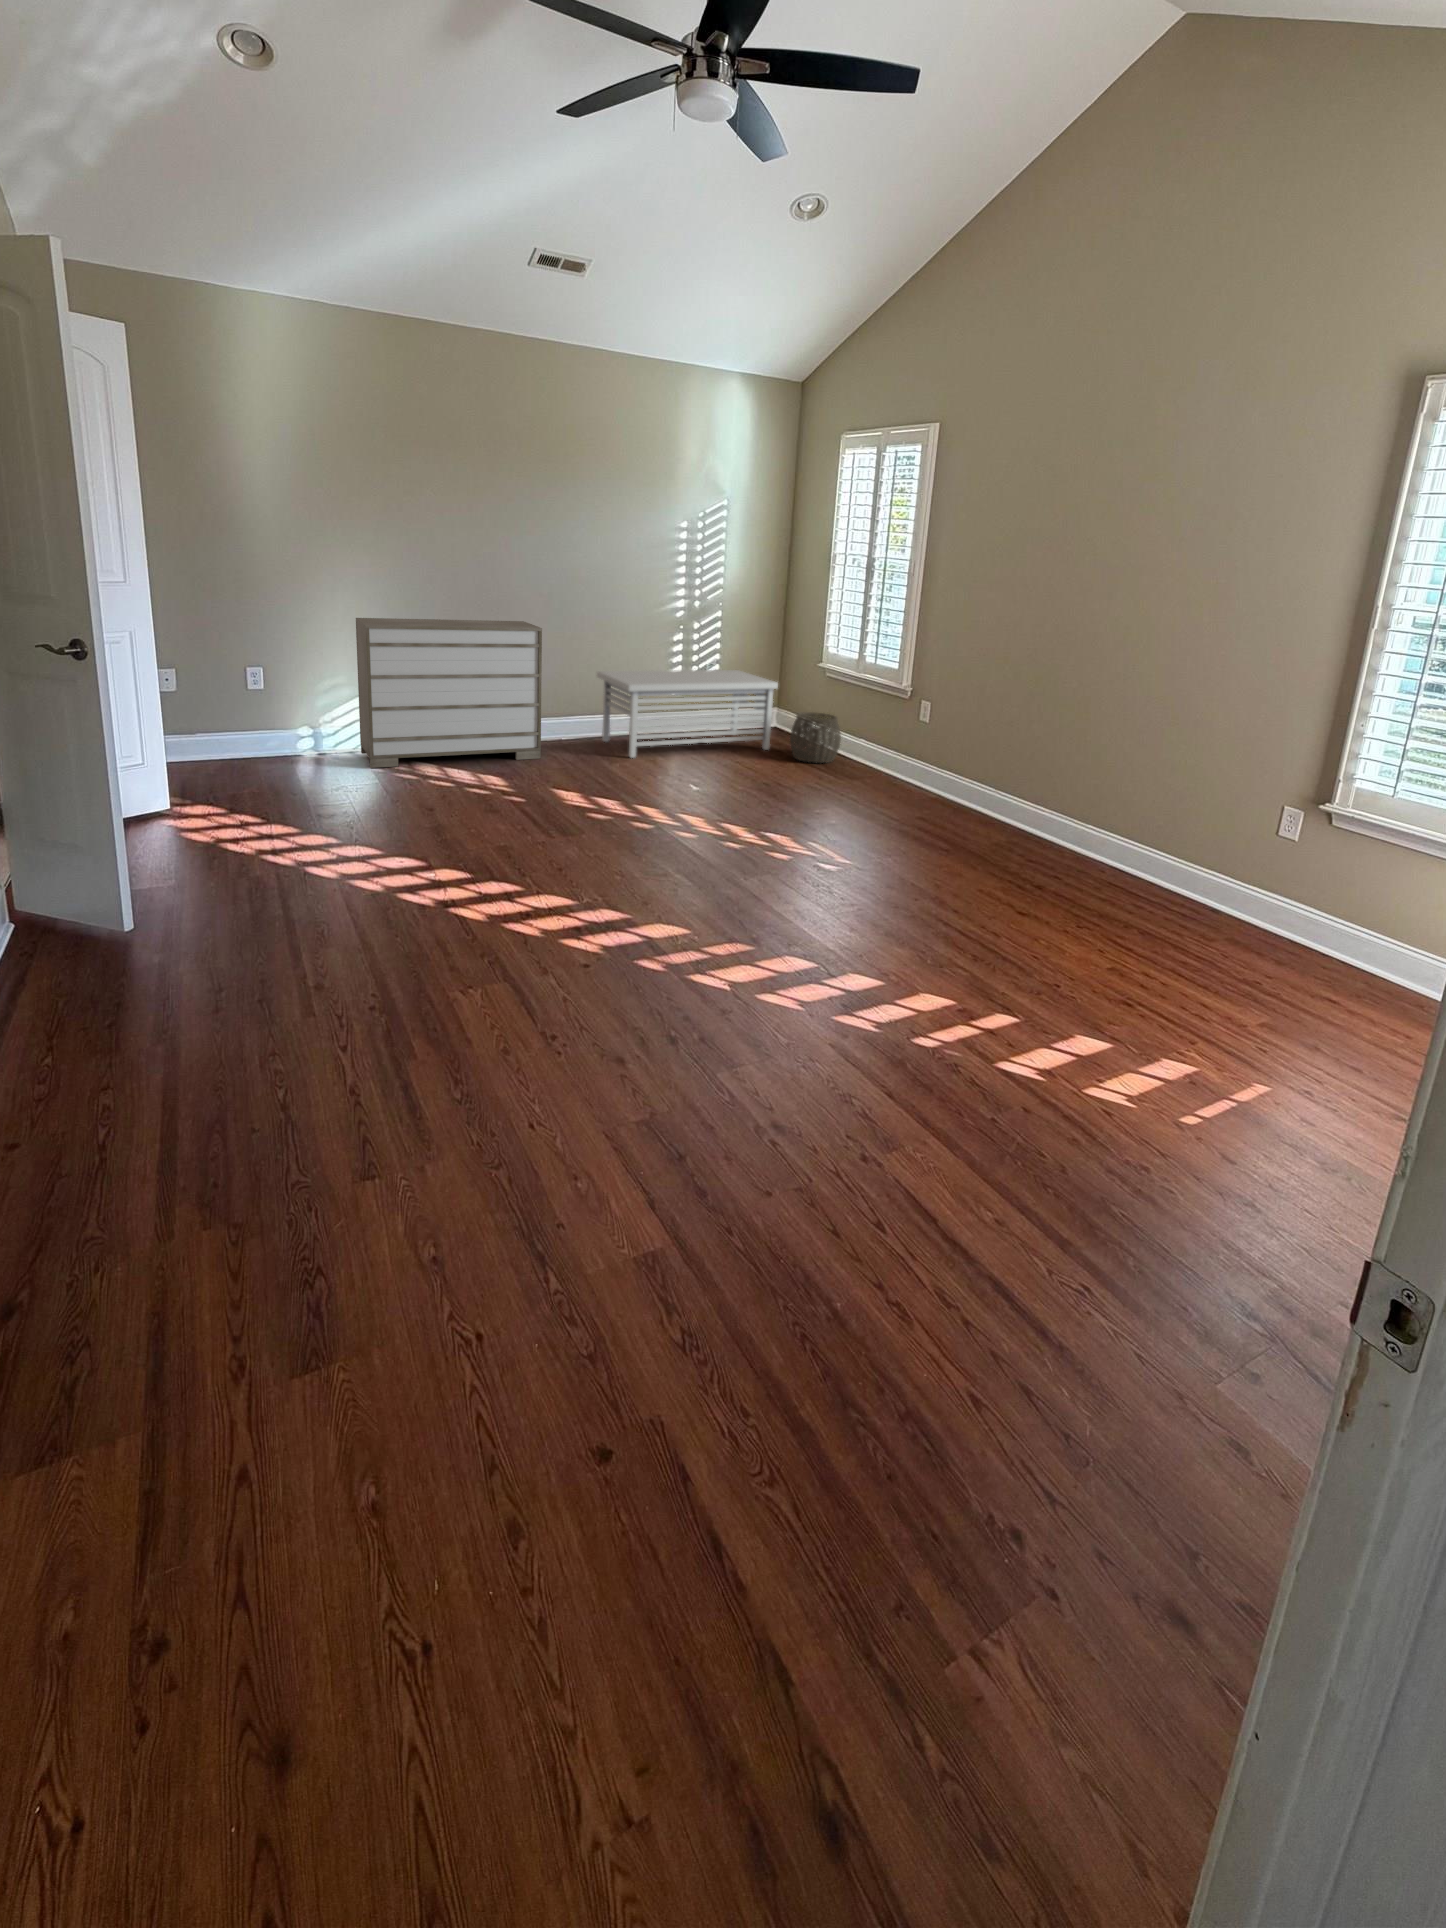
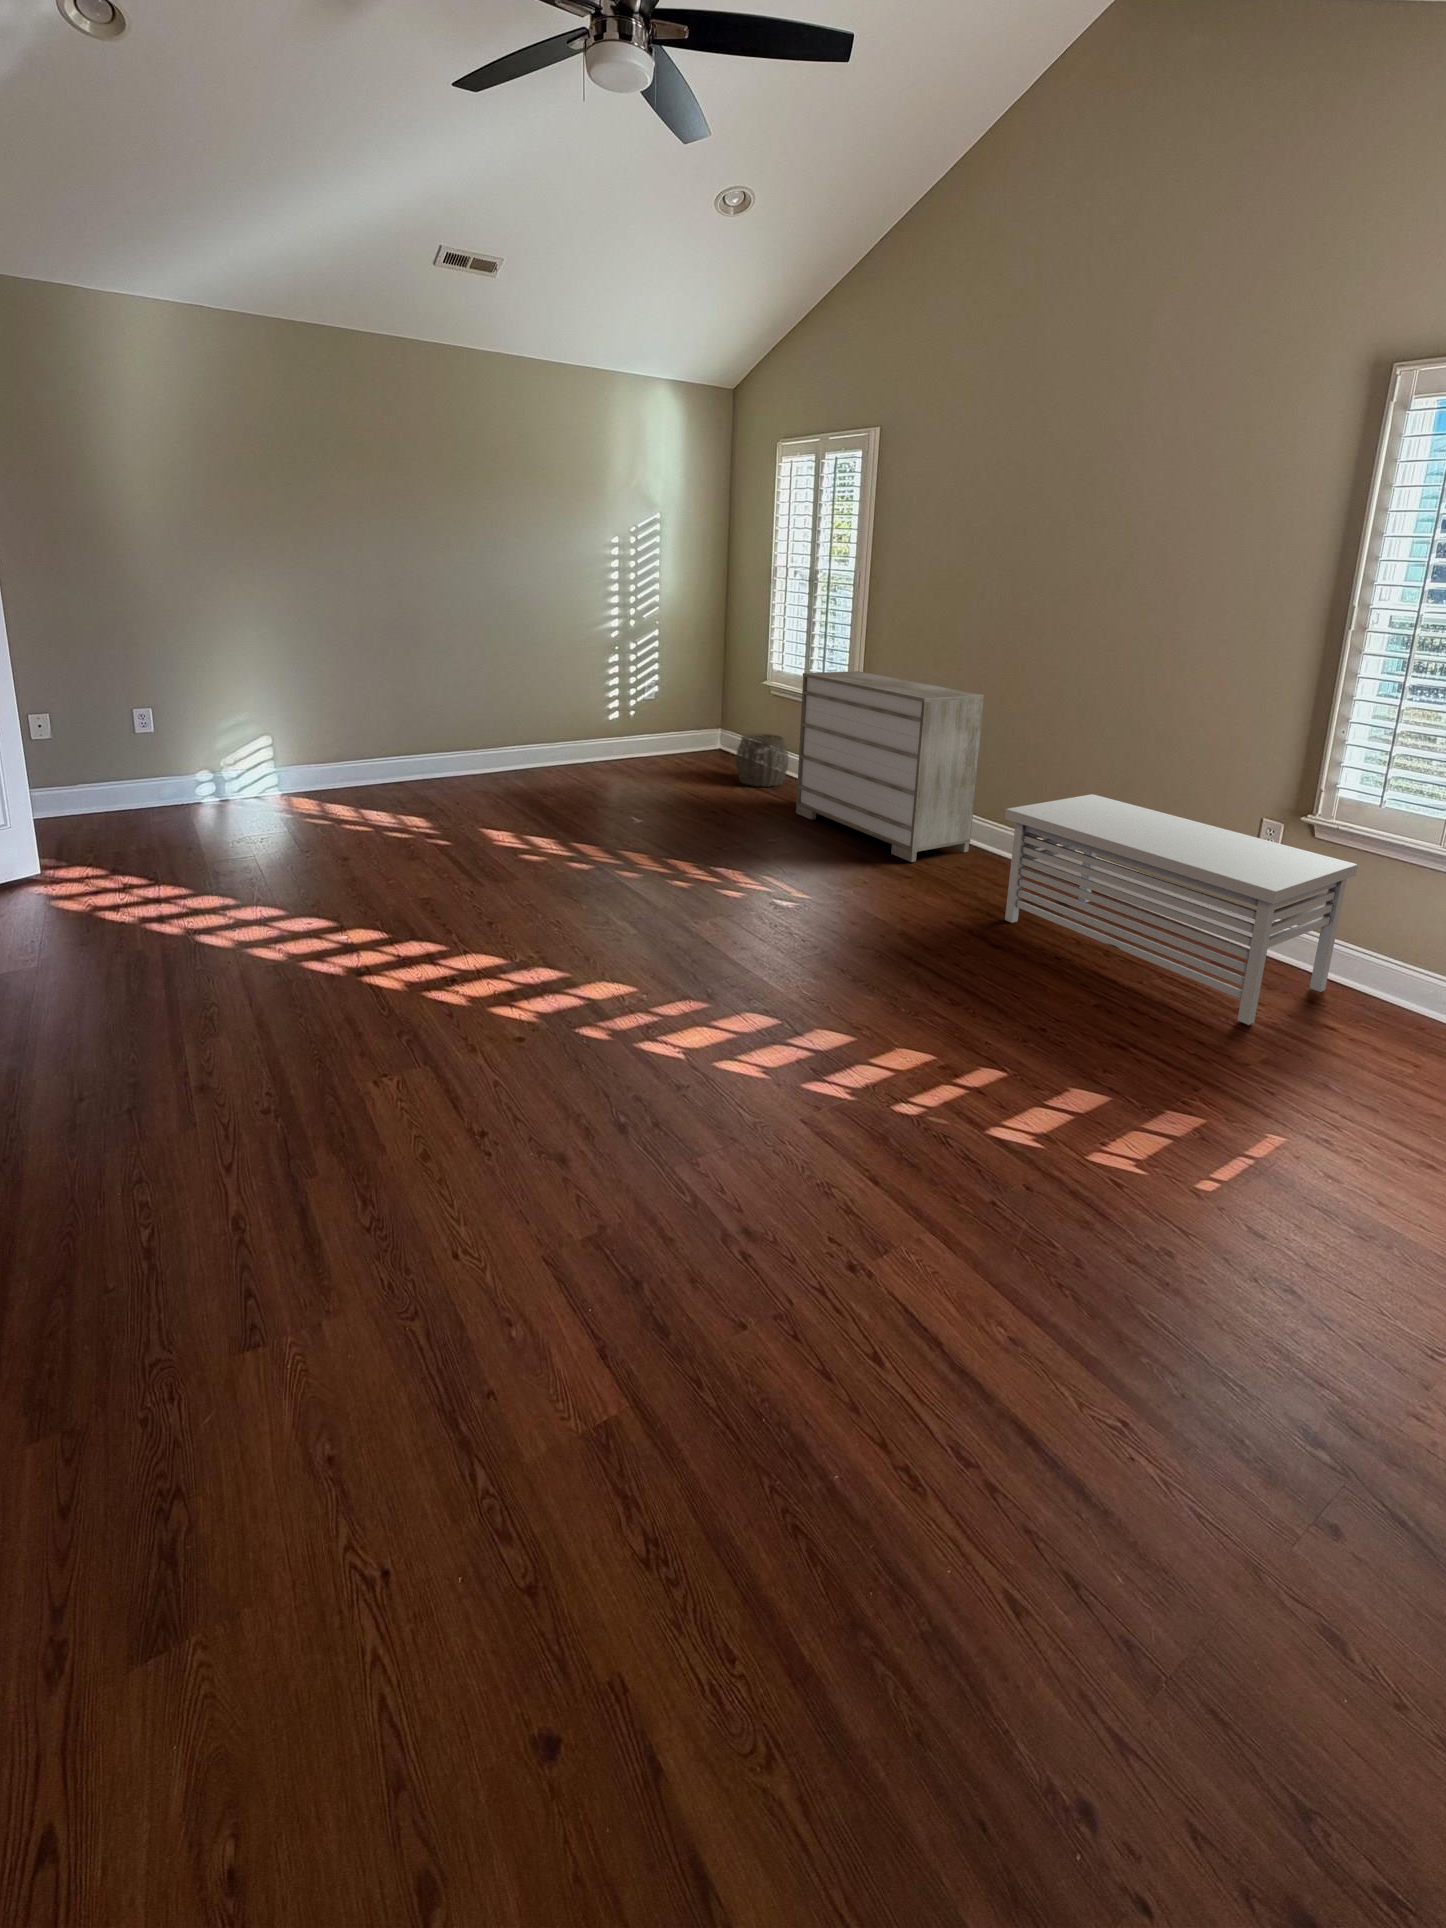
dresser: present [356,618,542,768] -> present [796,671,984,862]
storage bench: present [597,670,778,758] -> present [1005,794,1358,1025]

